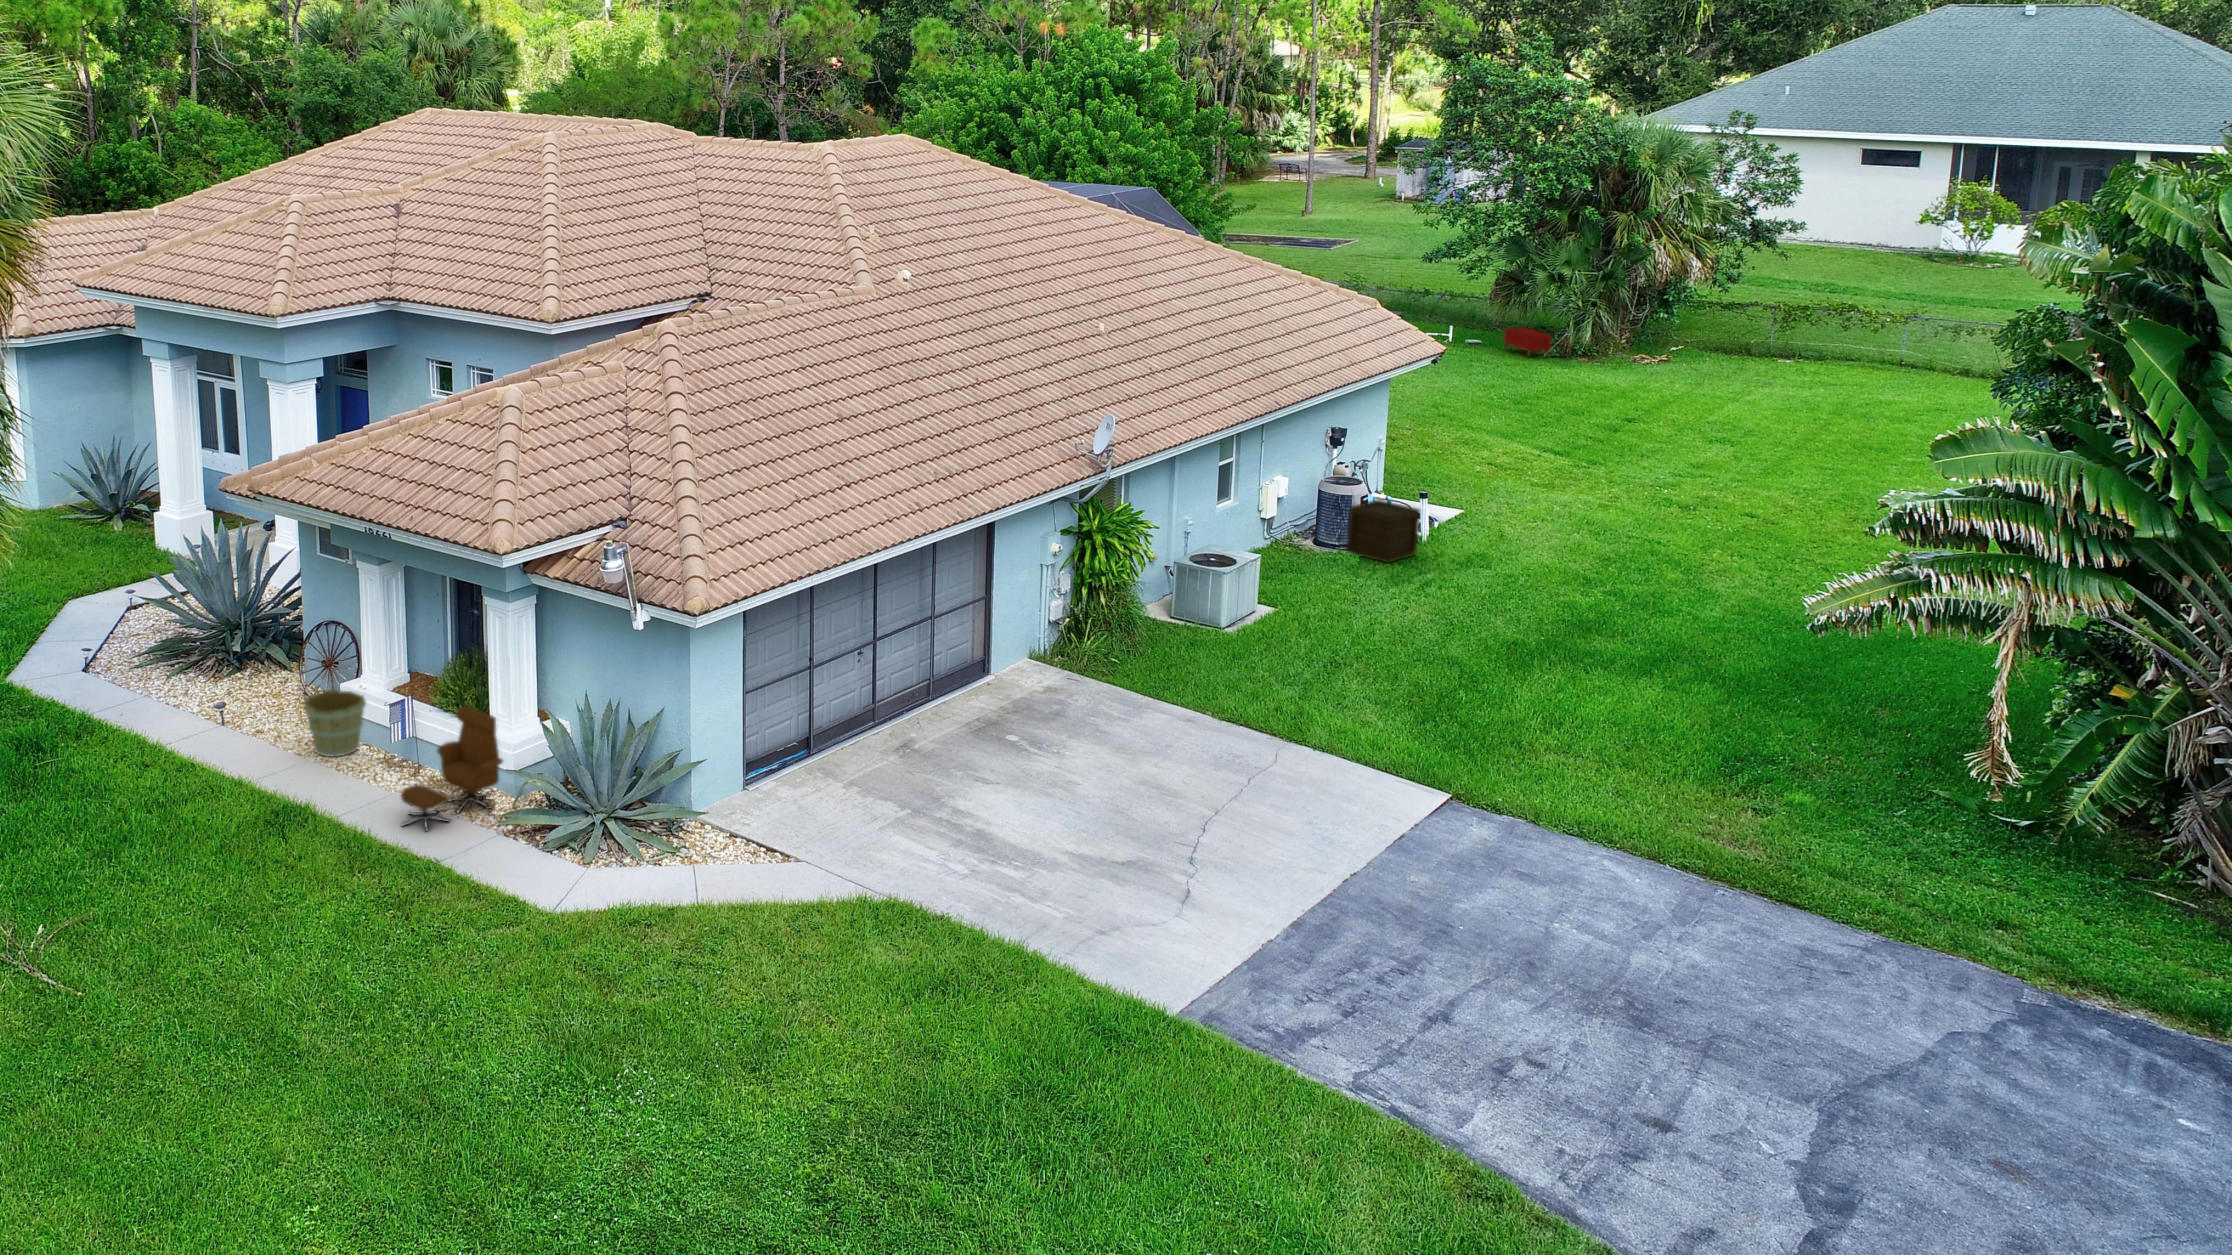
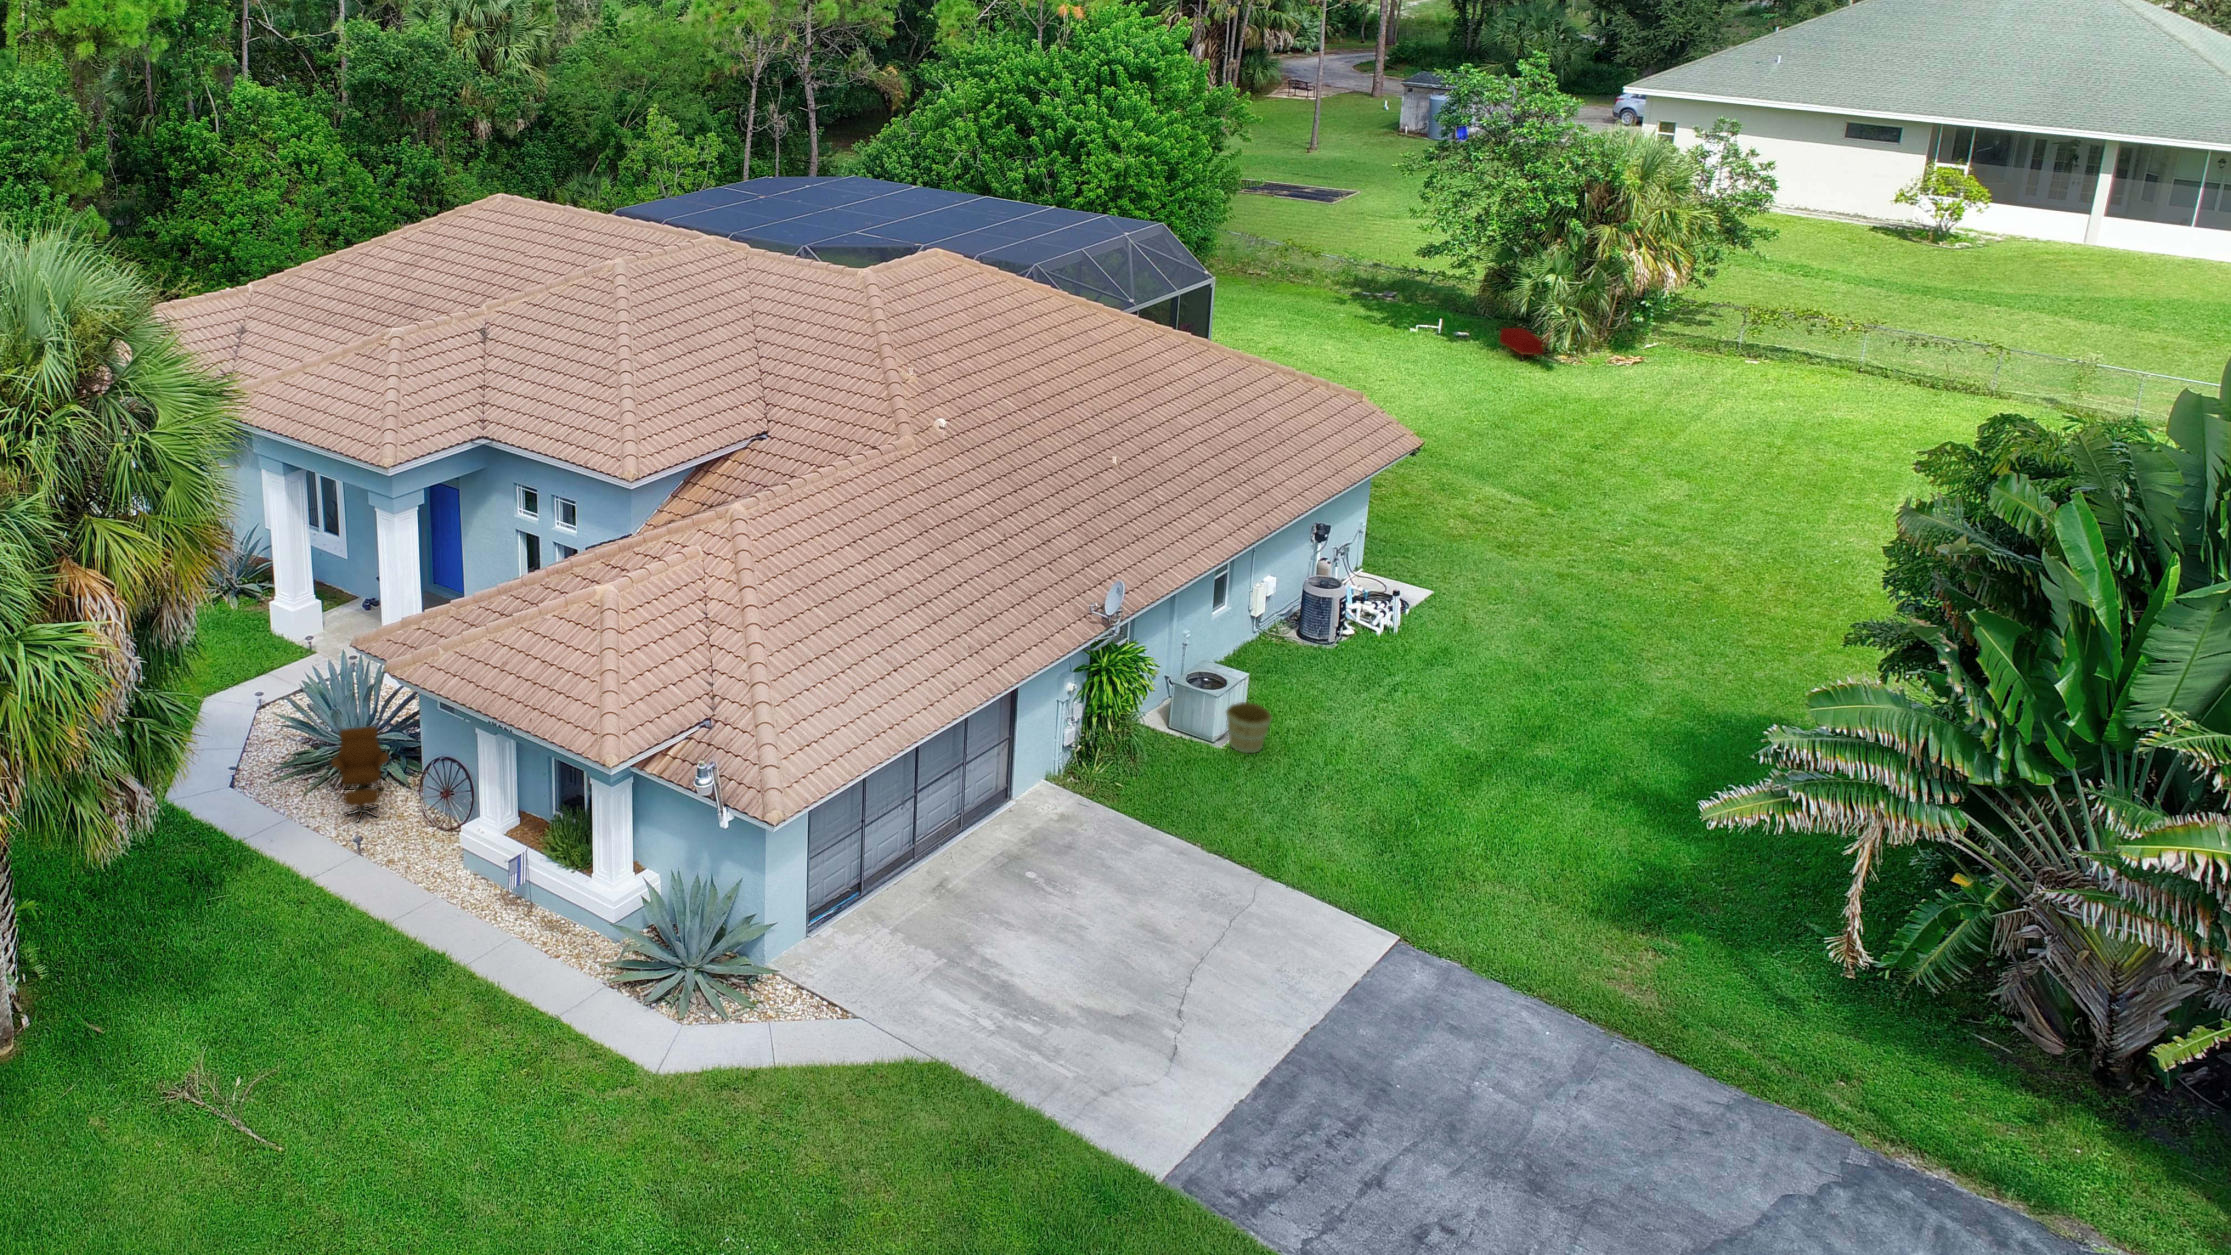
wooden crate: present [1346,500,1420,563] -> none [1331,588,1400,652]
wooden bucket: present [304,689,366,757] -> present [1226,702,1272,753]
lounge chair: present [401,706,503,831] -> present [331,726,389,821]

